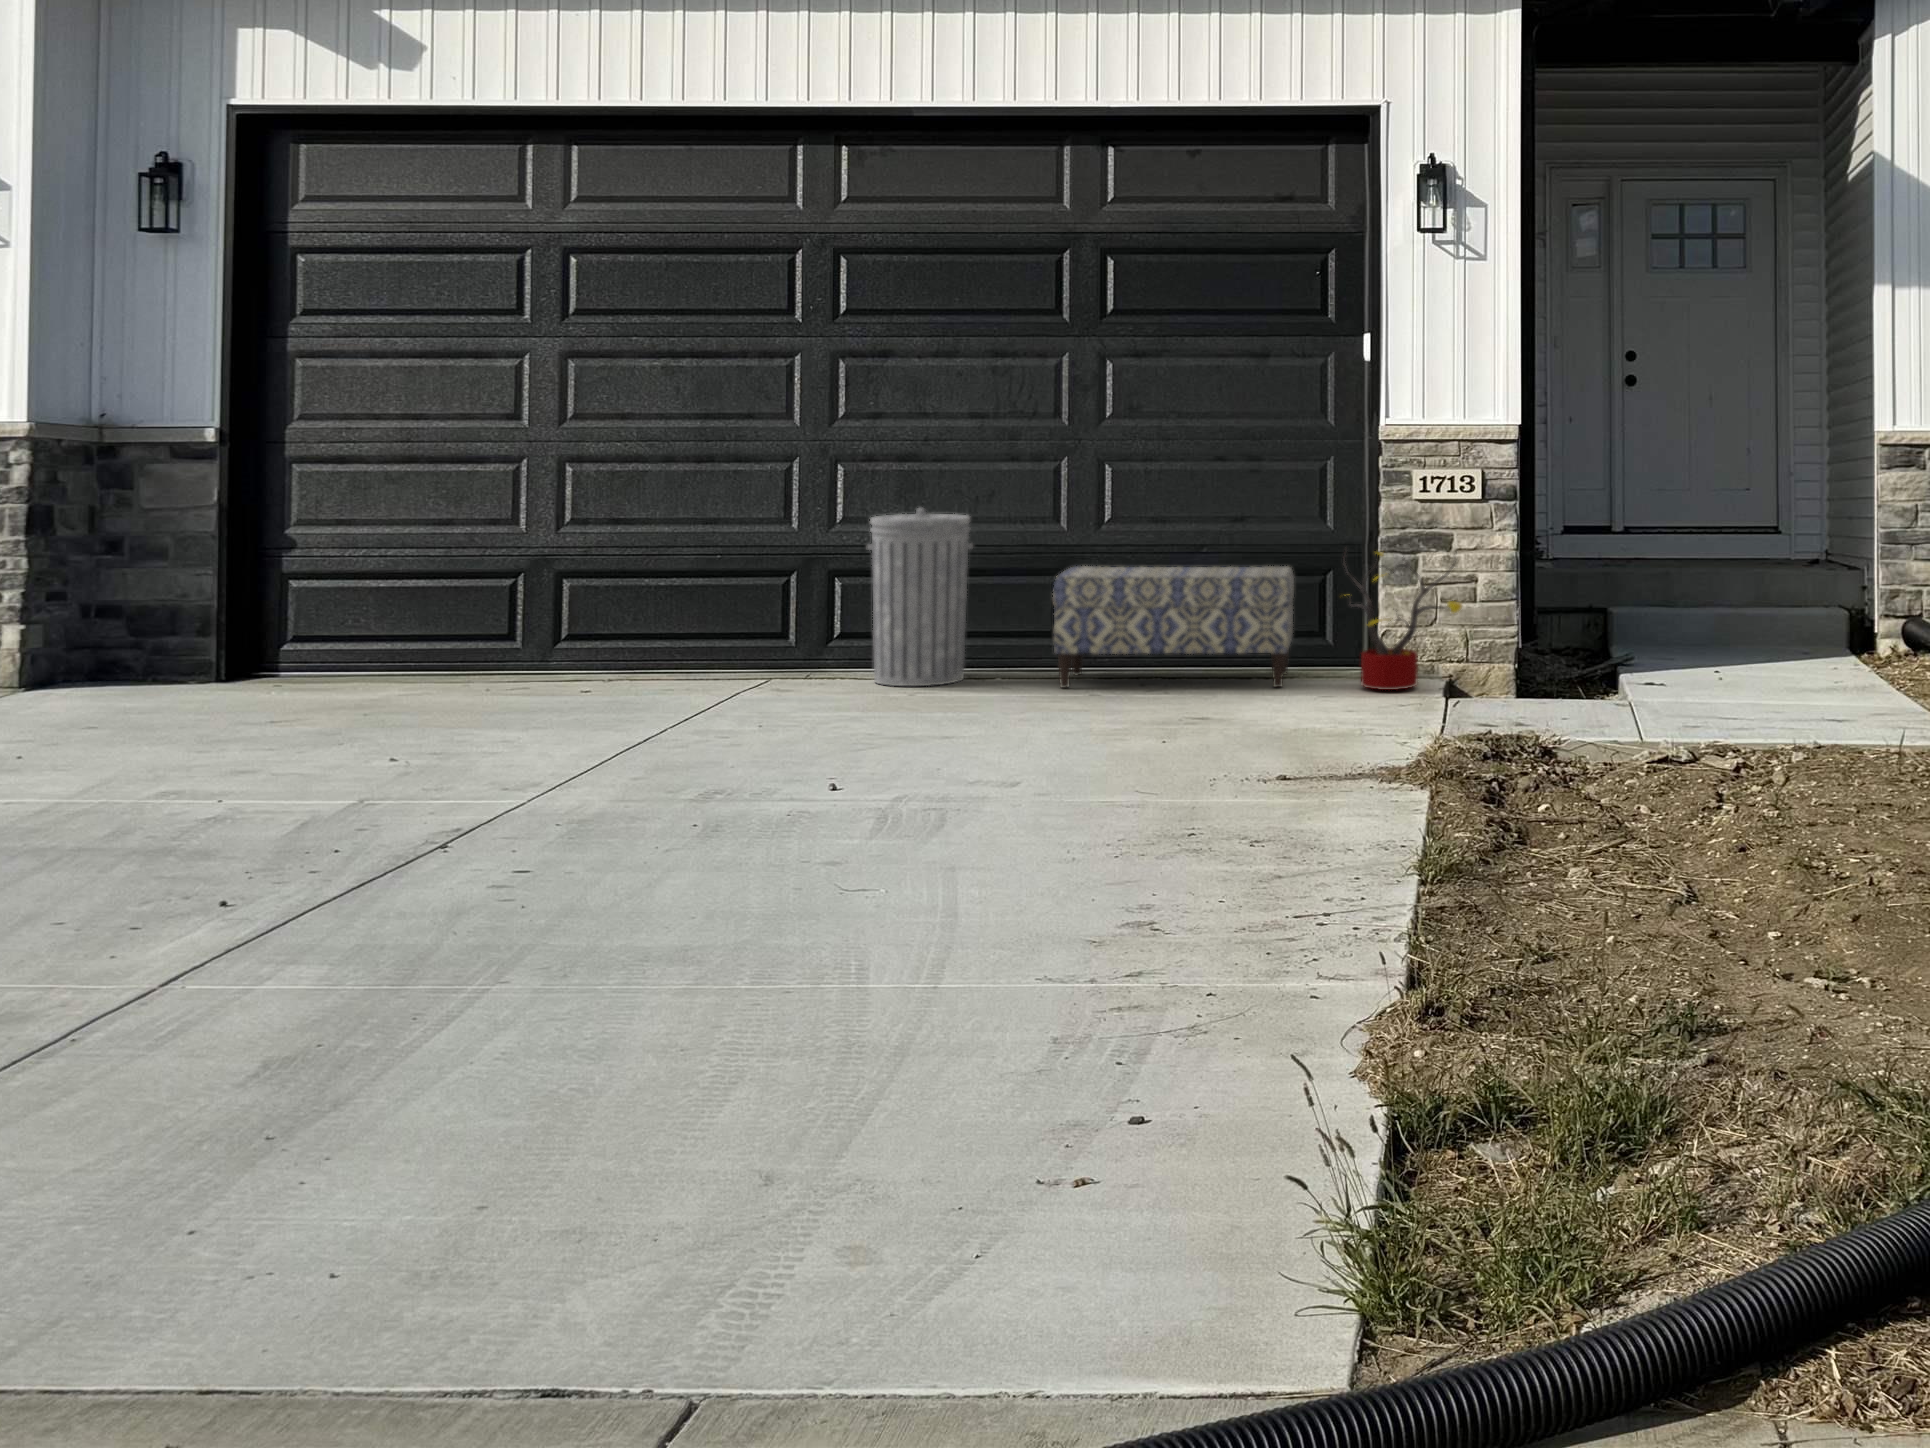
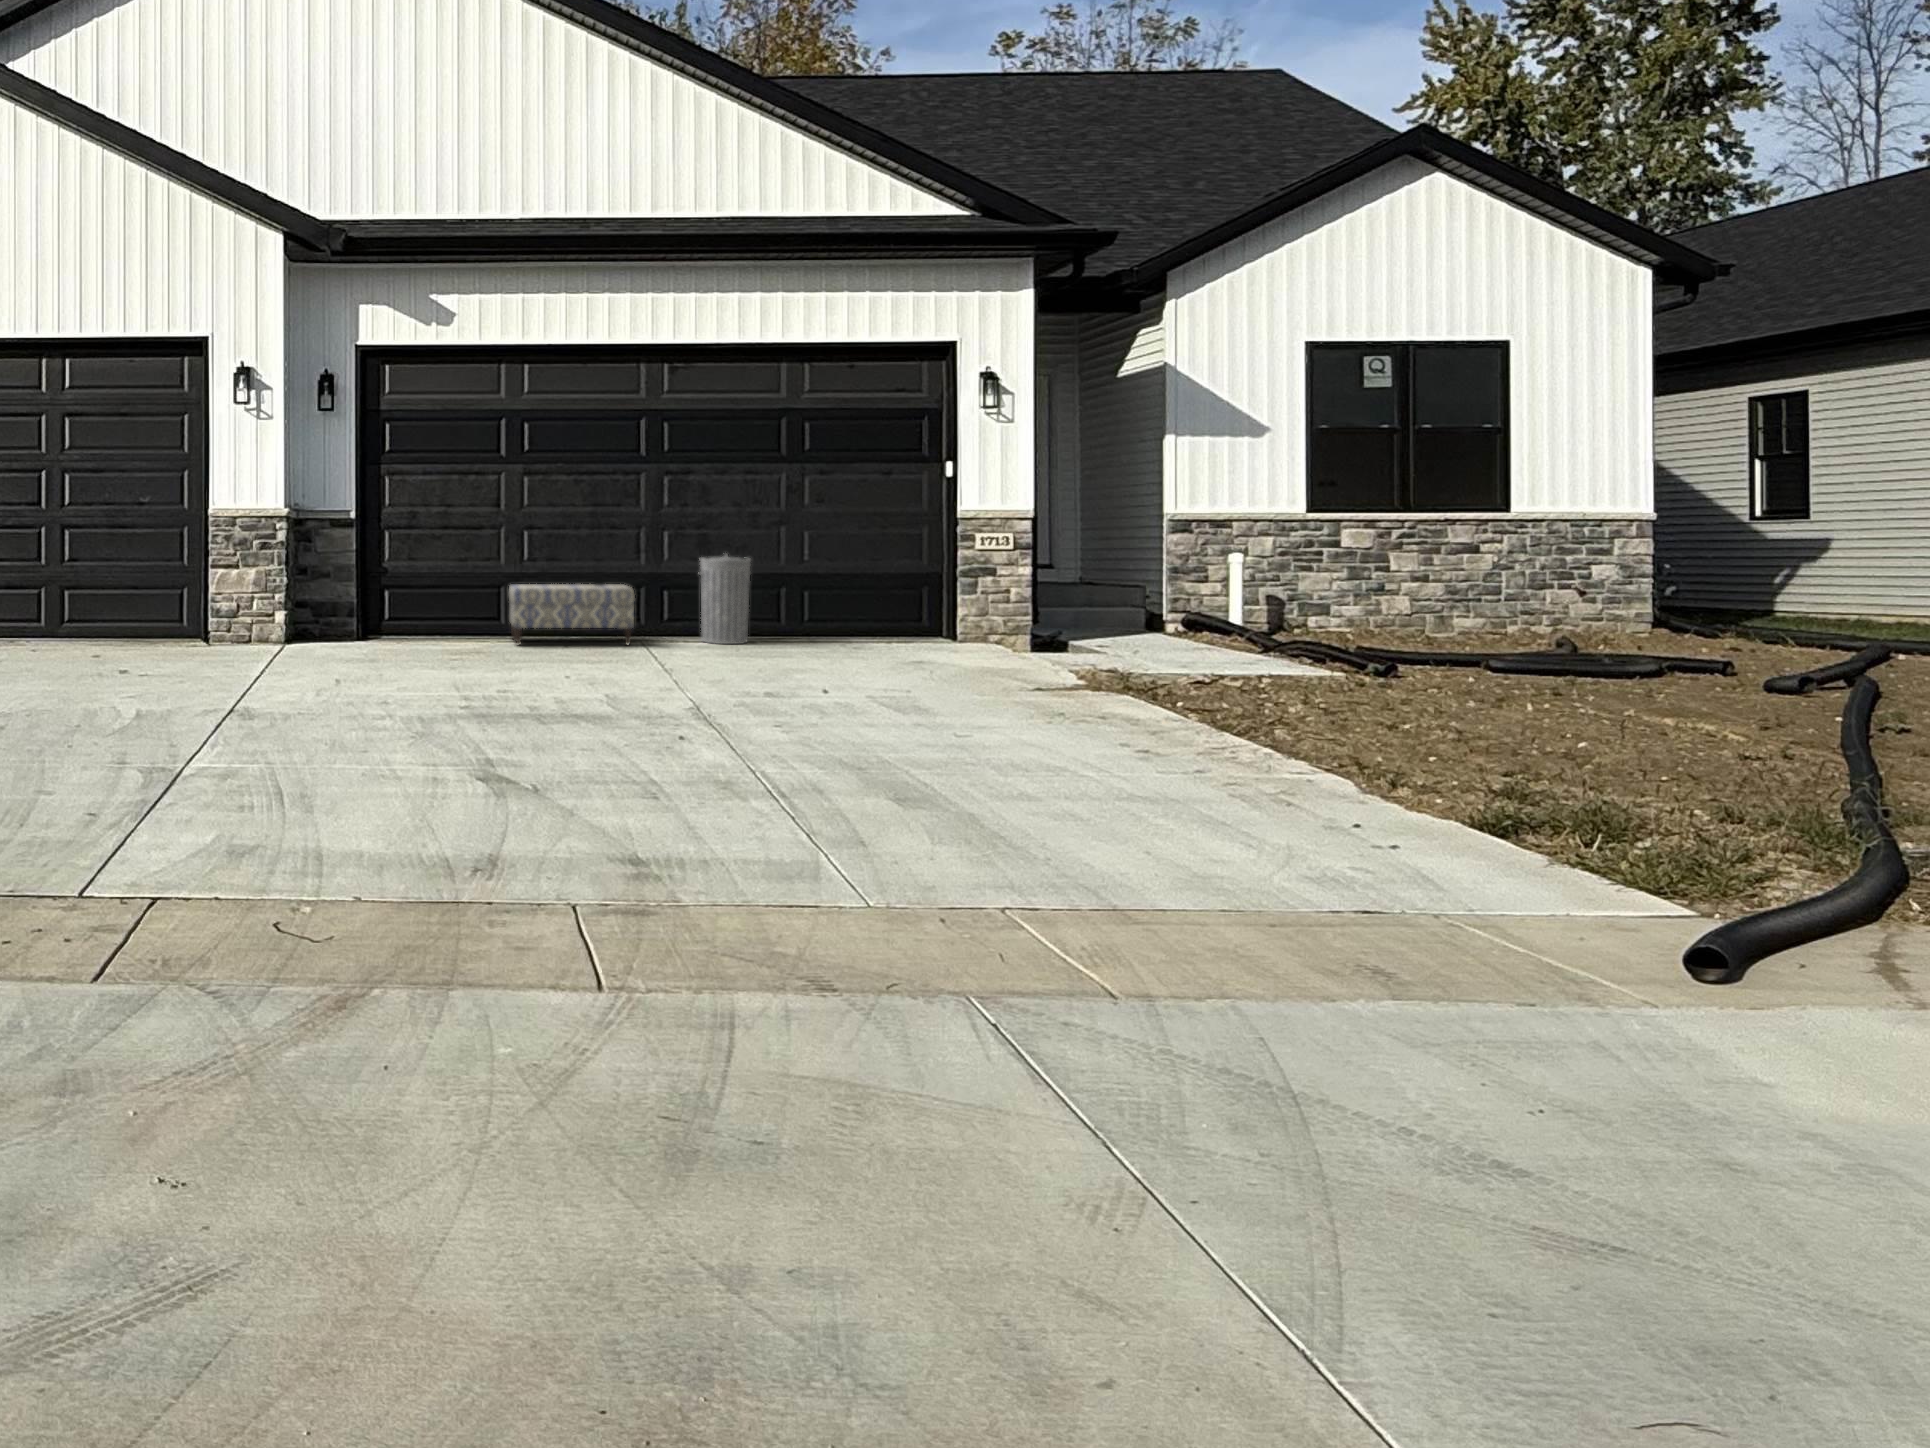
decorative plant: present [1343,551,1462,690] -> none [936,573,1022,645]
bench: present [1053,566,1294,688] -> present [509,585,635,645]

